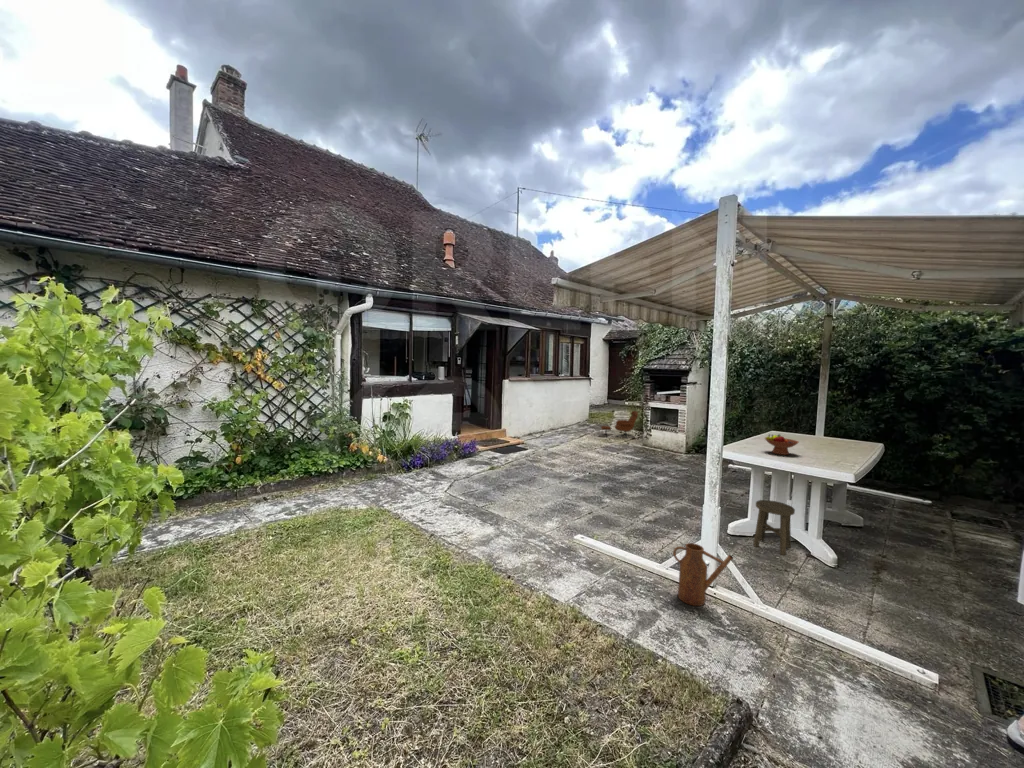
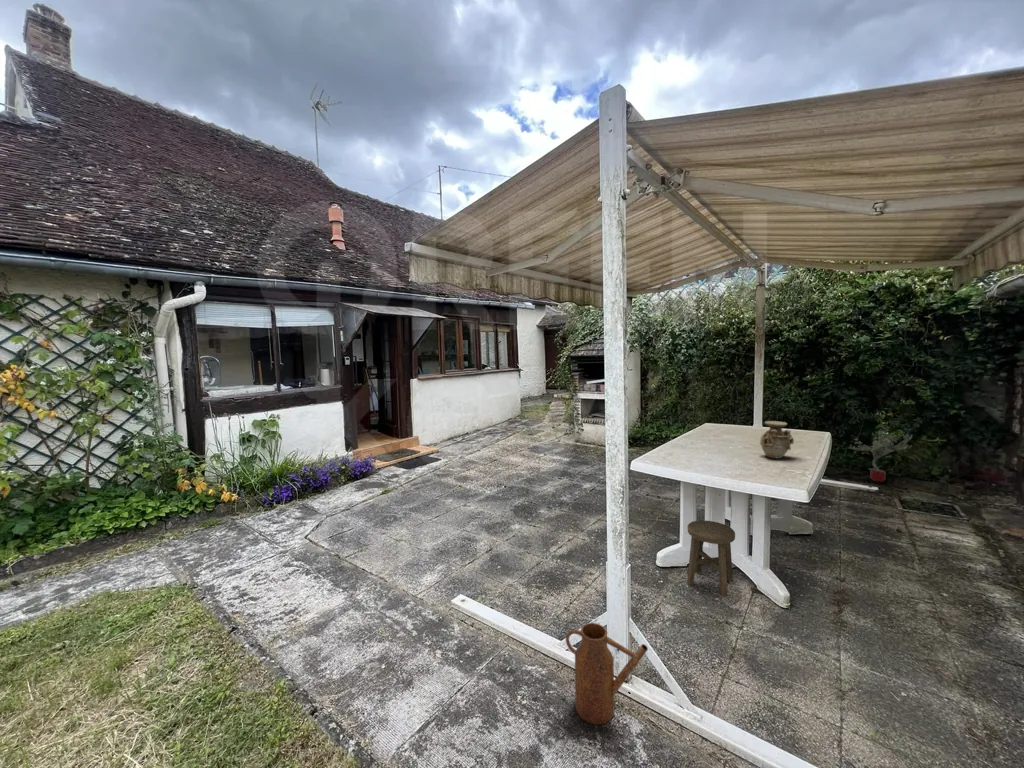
lounge chair: present [601,411,638,437] -> none [528,404,569,436]
vase: none [819,428,848,457] -> present [760,421,794,459]
fruit bowl: present [765,435,799,455] -> none [694,434,736,461]
potted tree: none [905,447,968,498] -> present [850,425,912,482]

